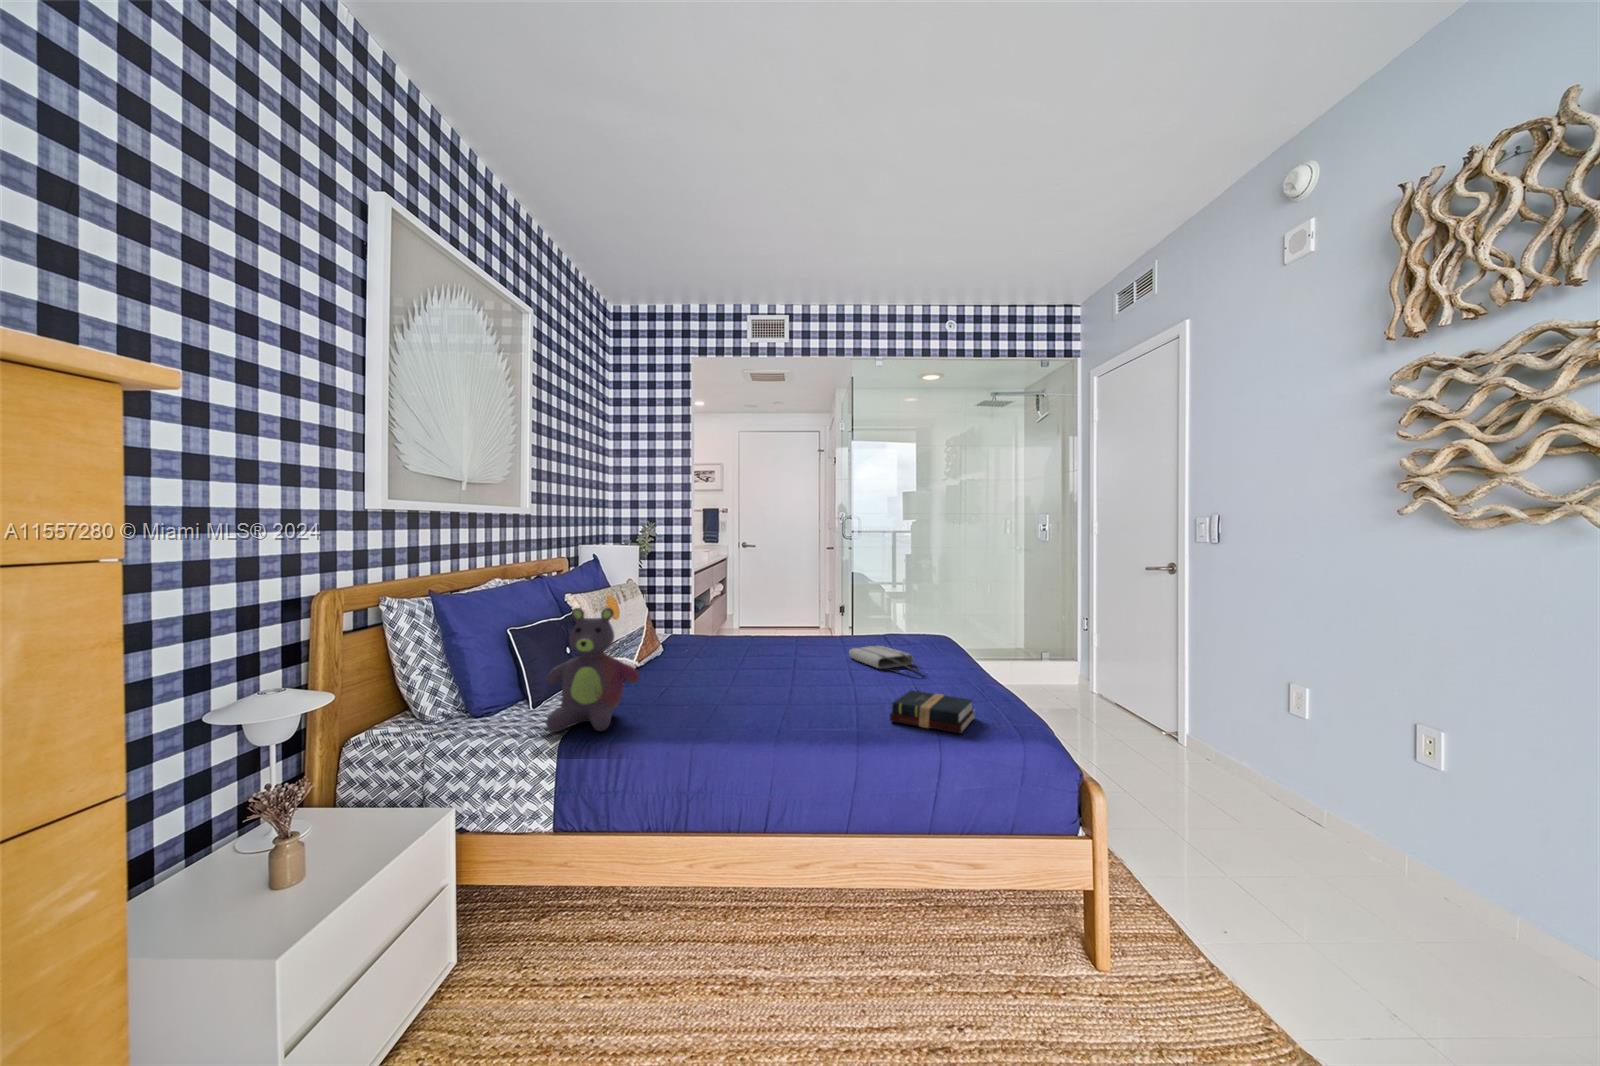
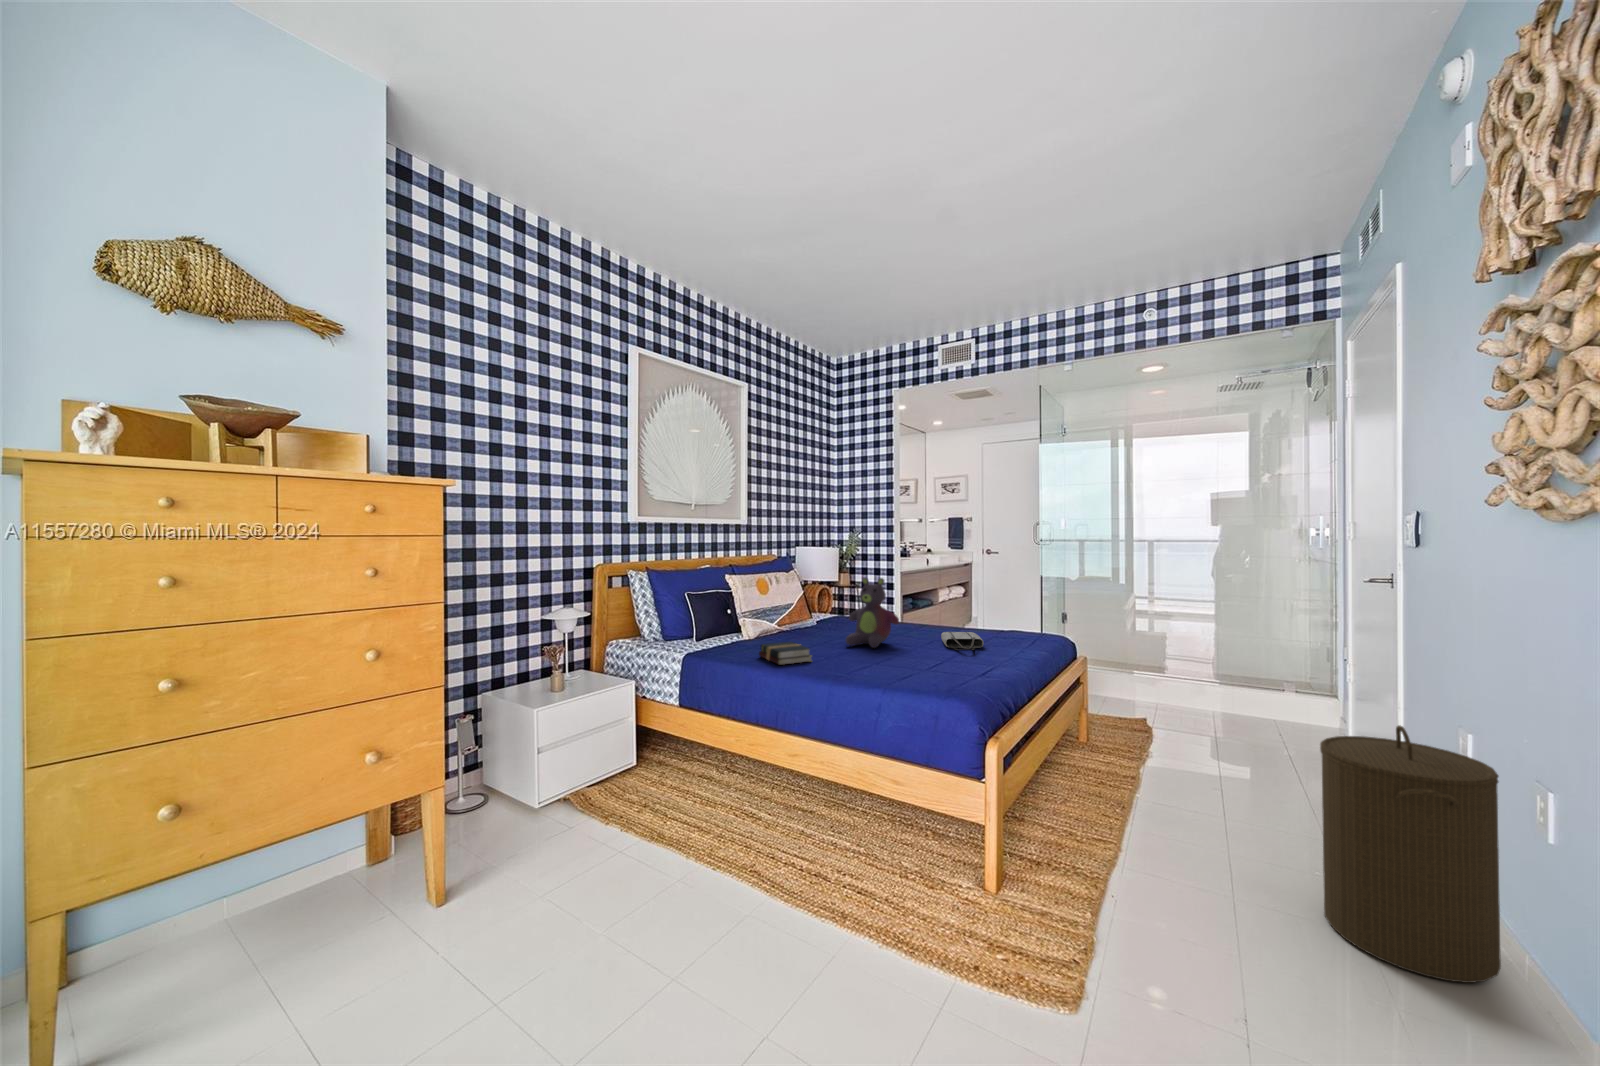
stuffed bear: present [546,608,639,732] -> present [846,578,899,648]
hardback book: present [890,690,974,733] -> present [759,642,811,665]
laundry hamper: none [1315,707,1479,931] -> present [1320,725,1501,983]

